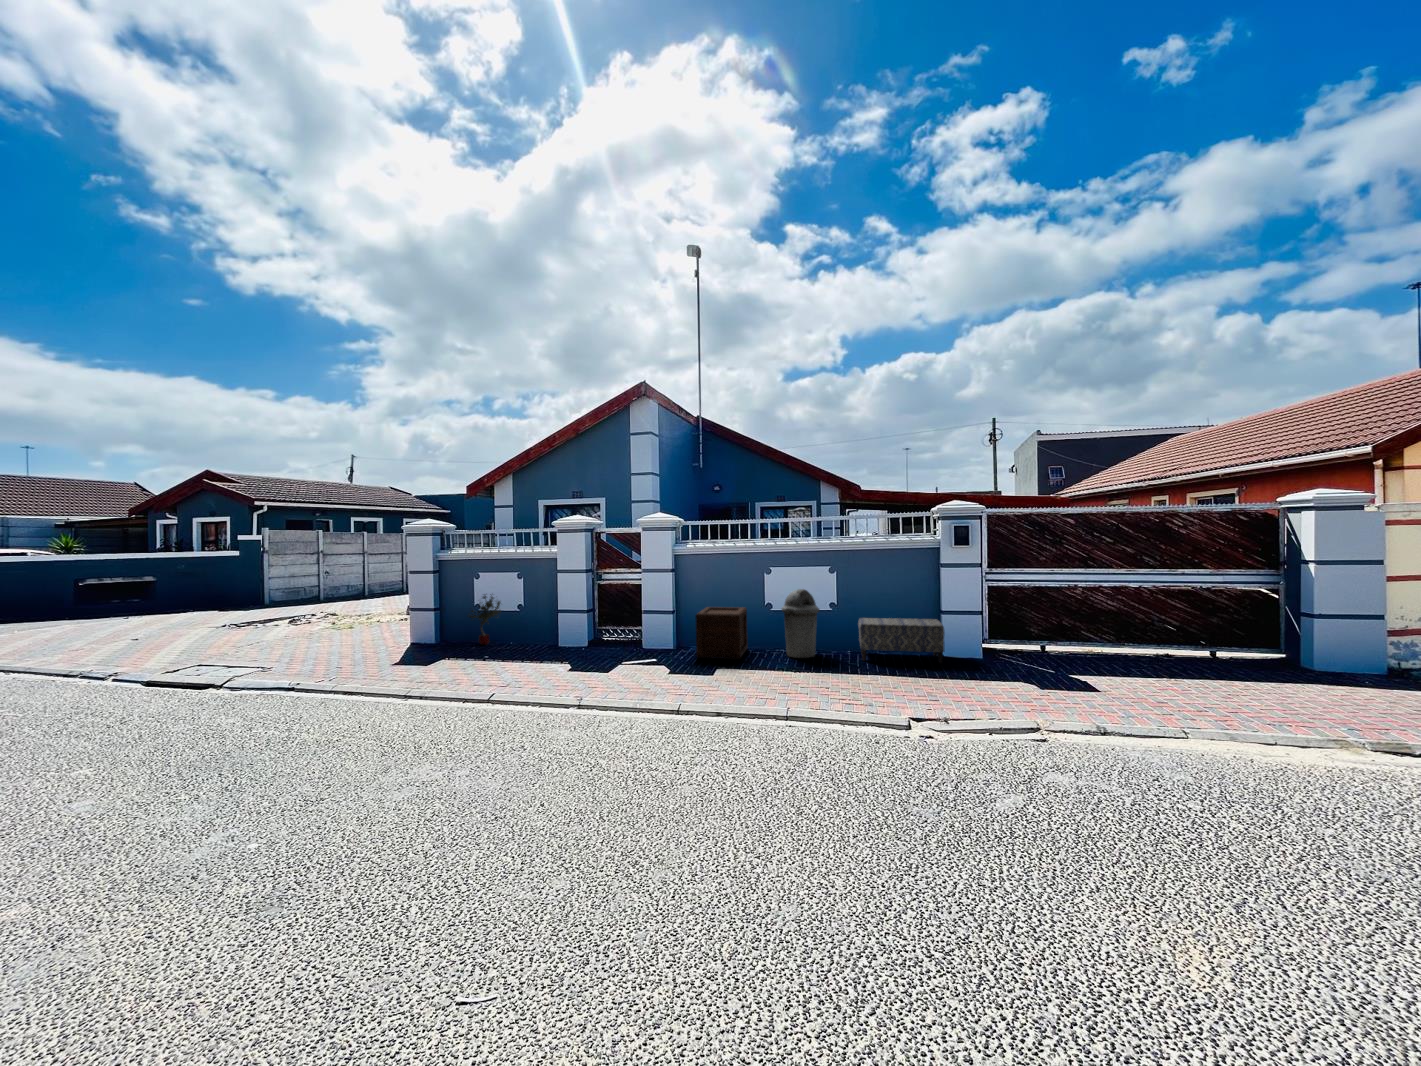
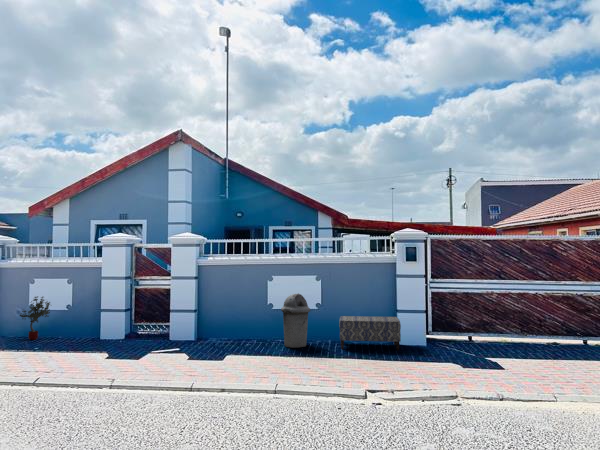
wooden crate: present [695,607,748,659] -> none [213,308,255,349]

